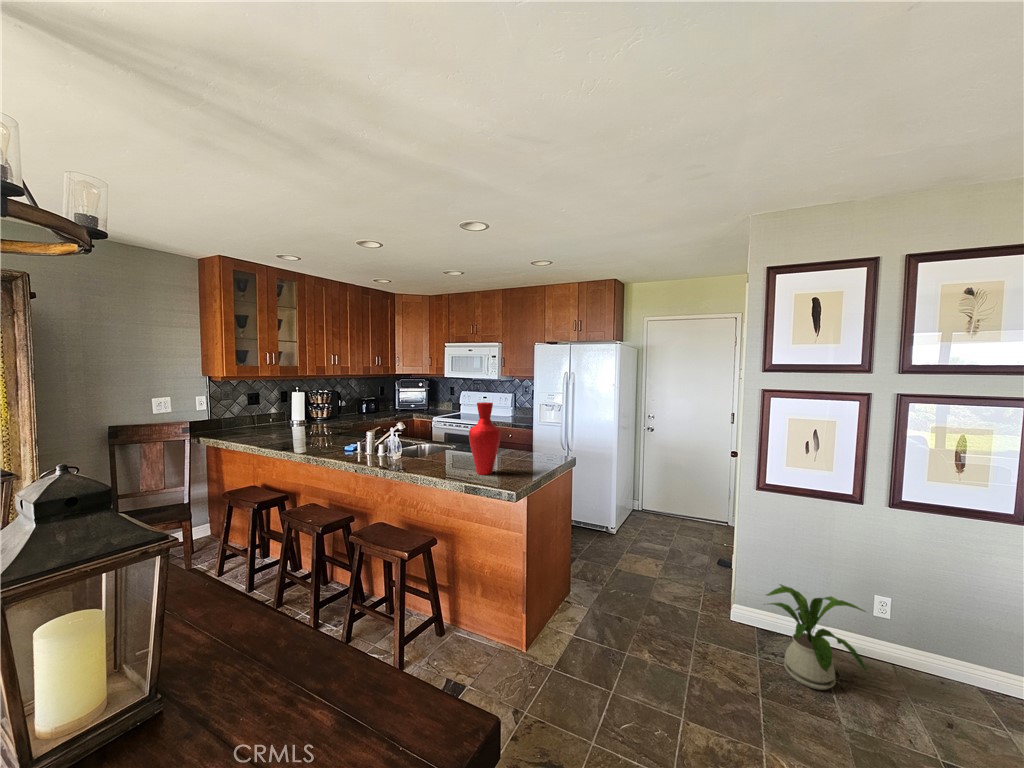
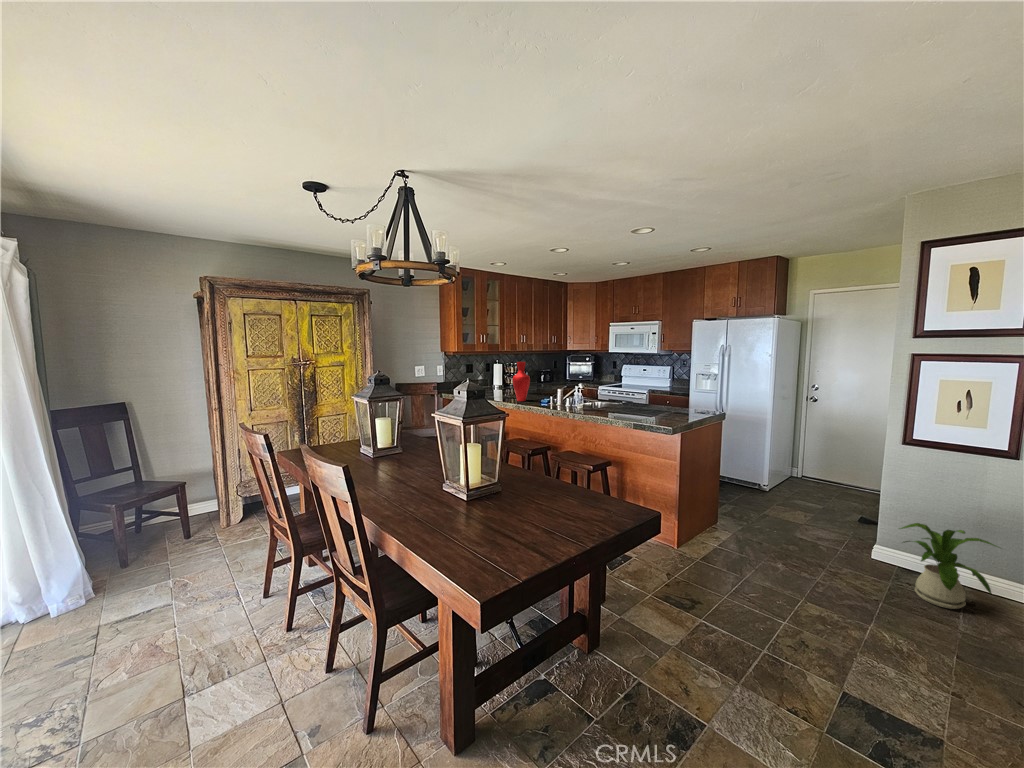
vase: present [469,402,501,475] -> present [513,362,530,401]

